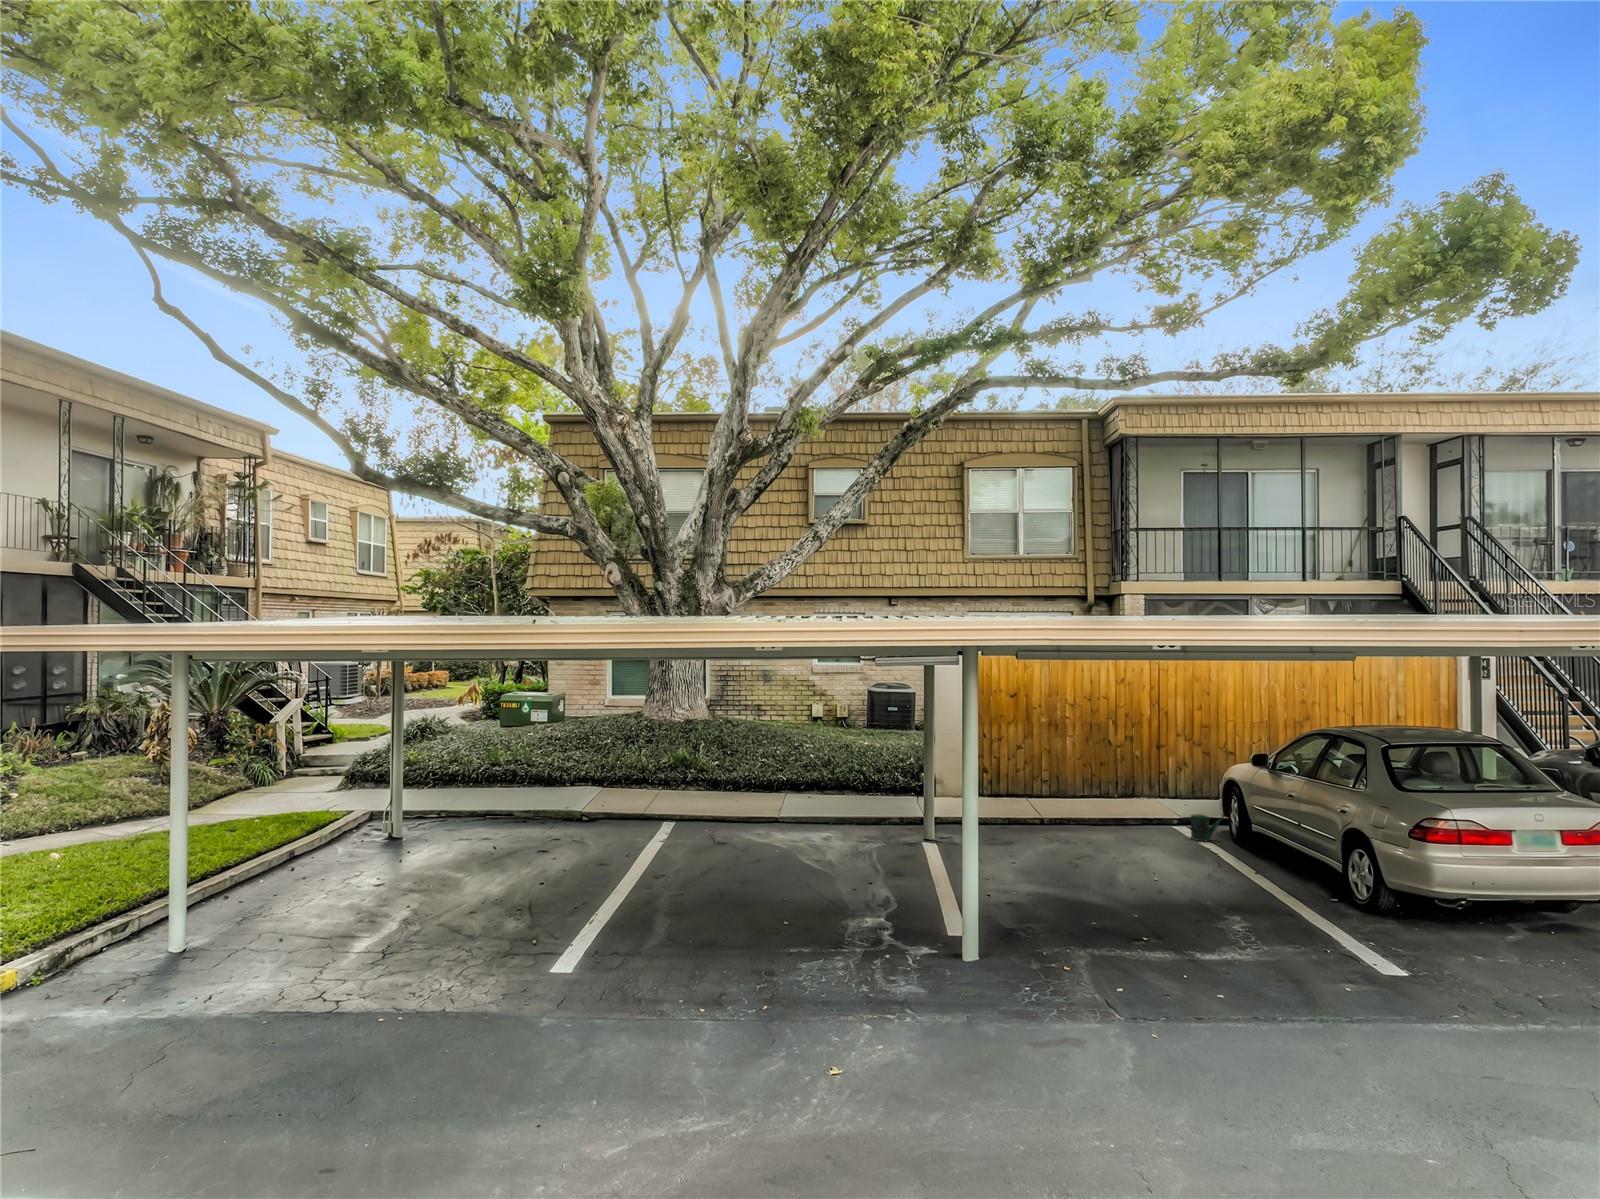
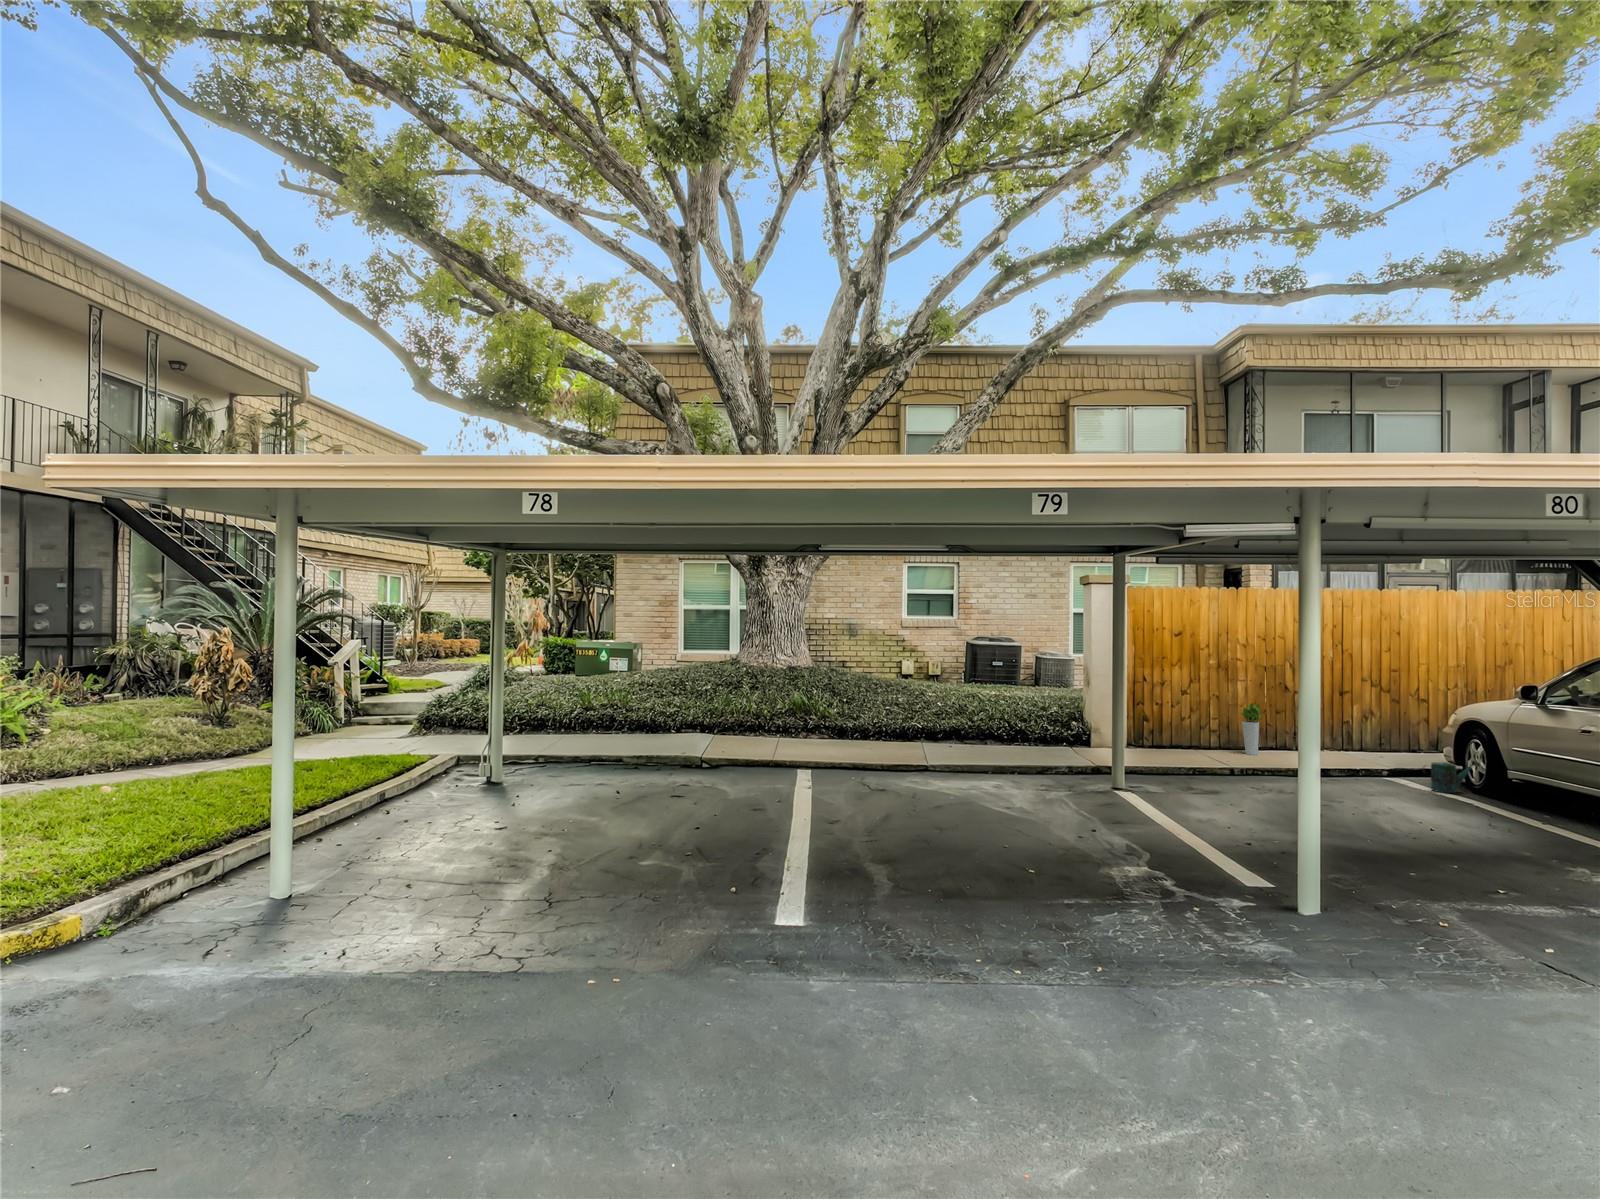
planter: none [1066,754,1087,801] -> present [1241,703,1262,755]

